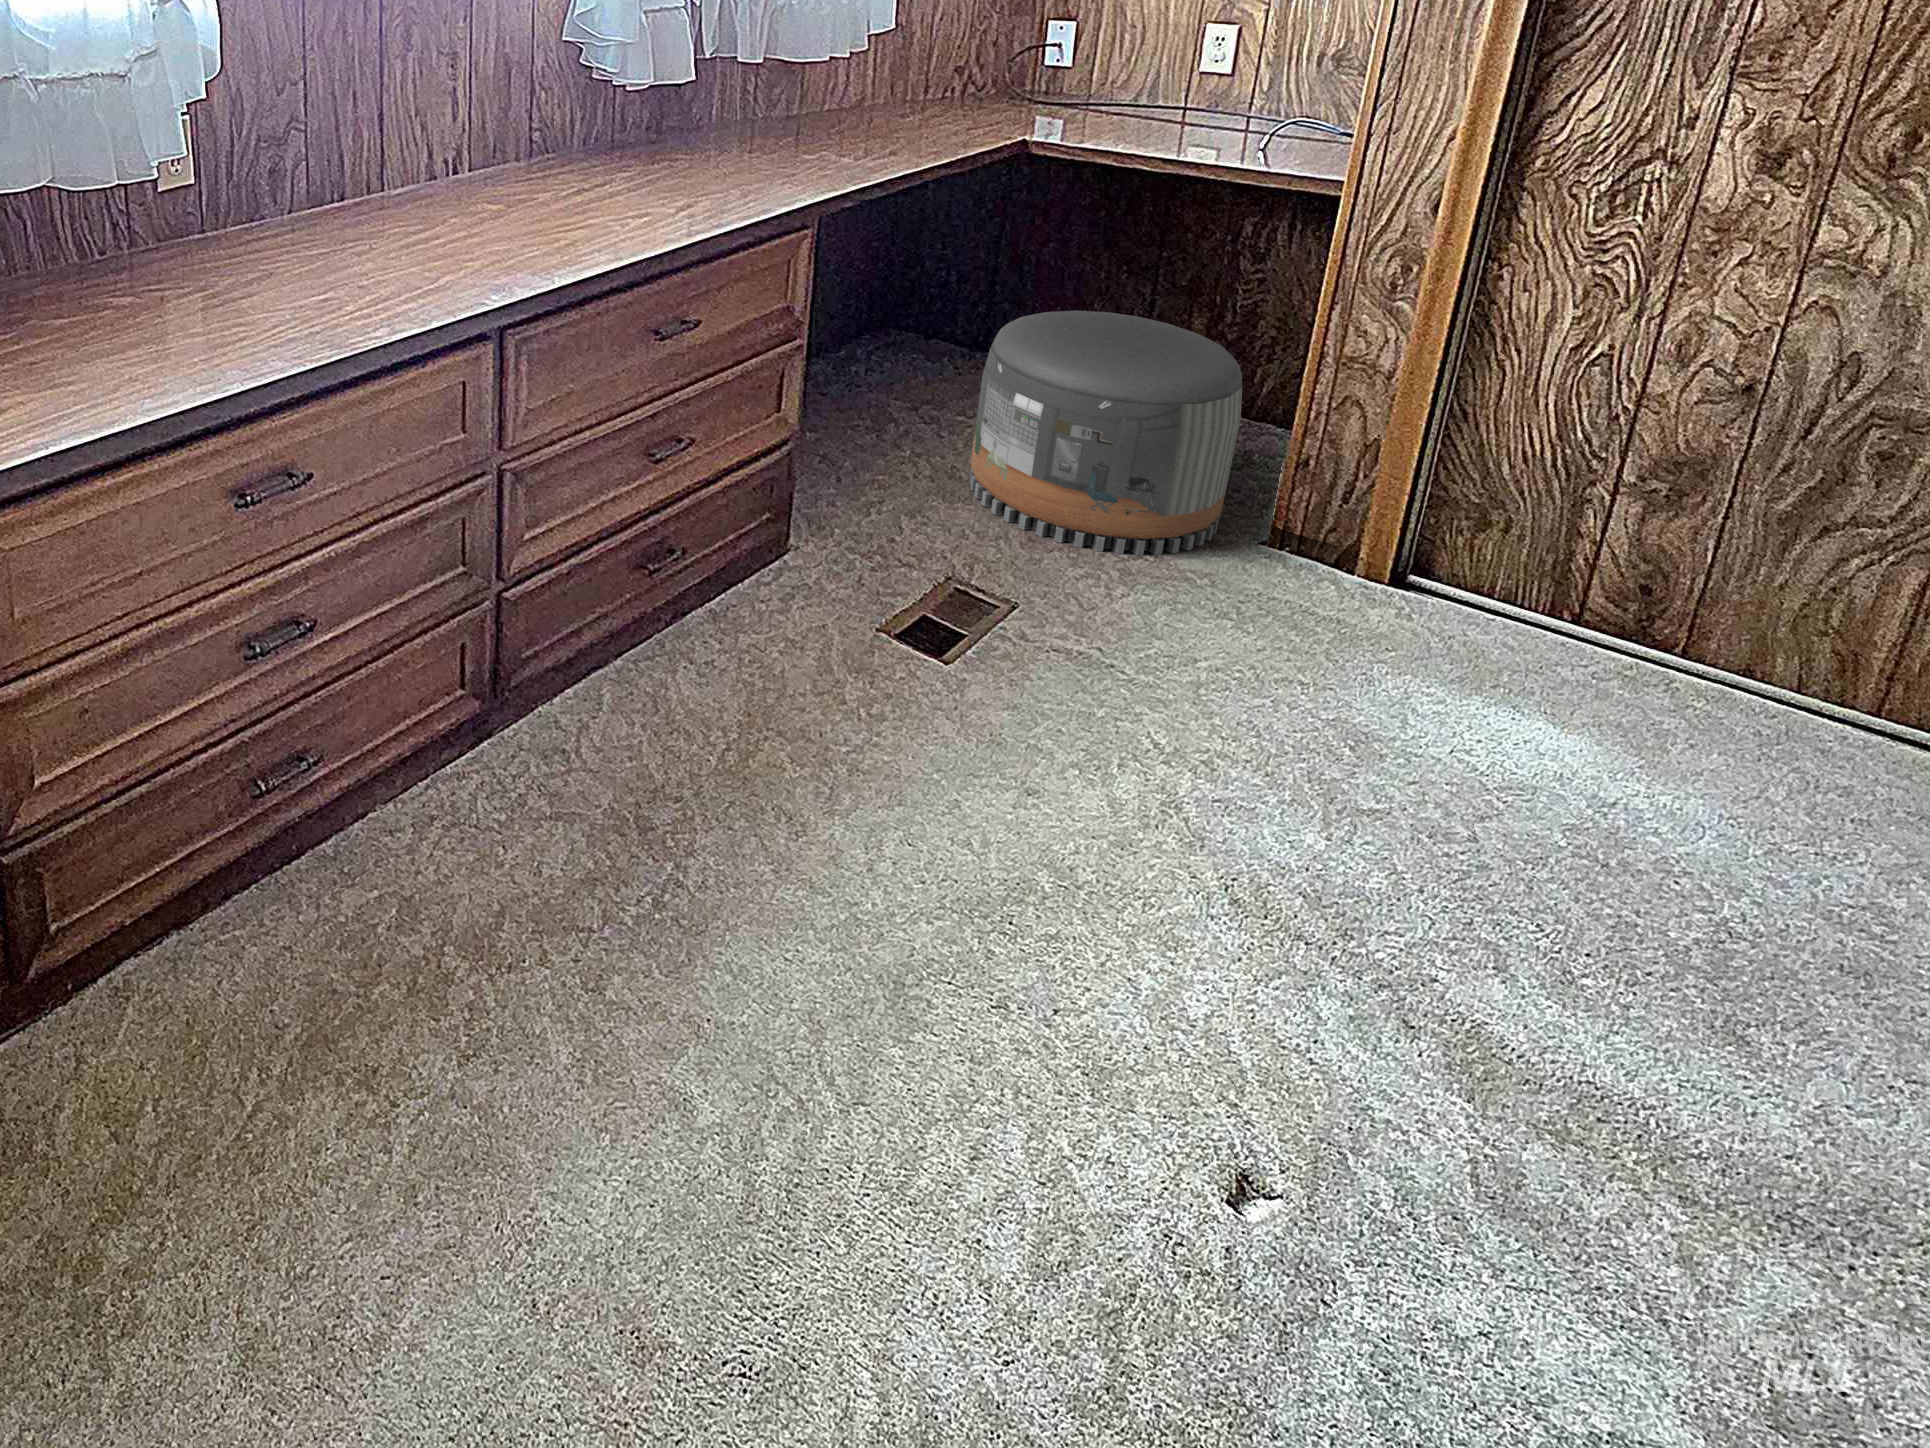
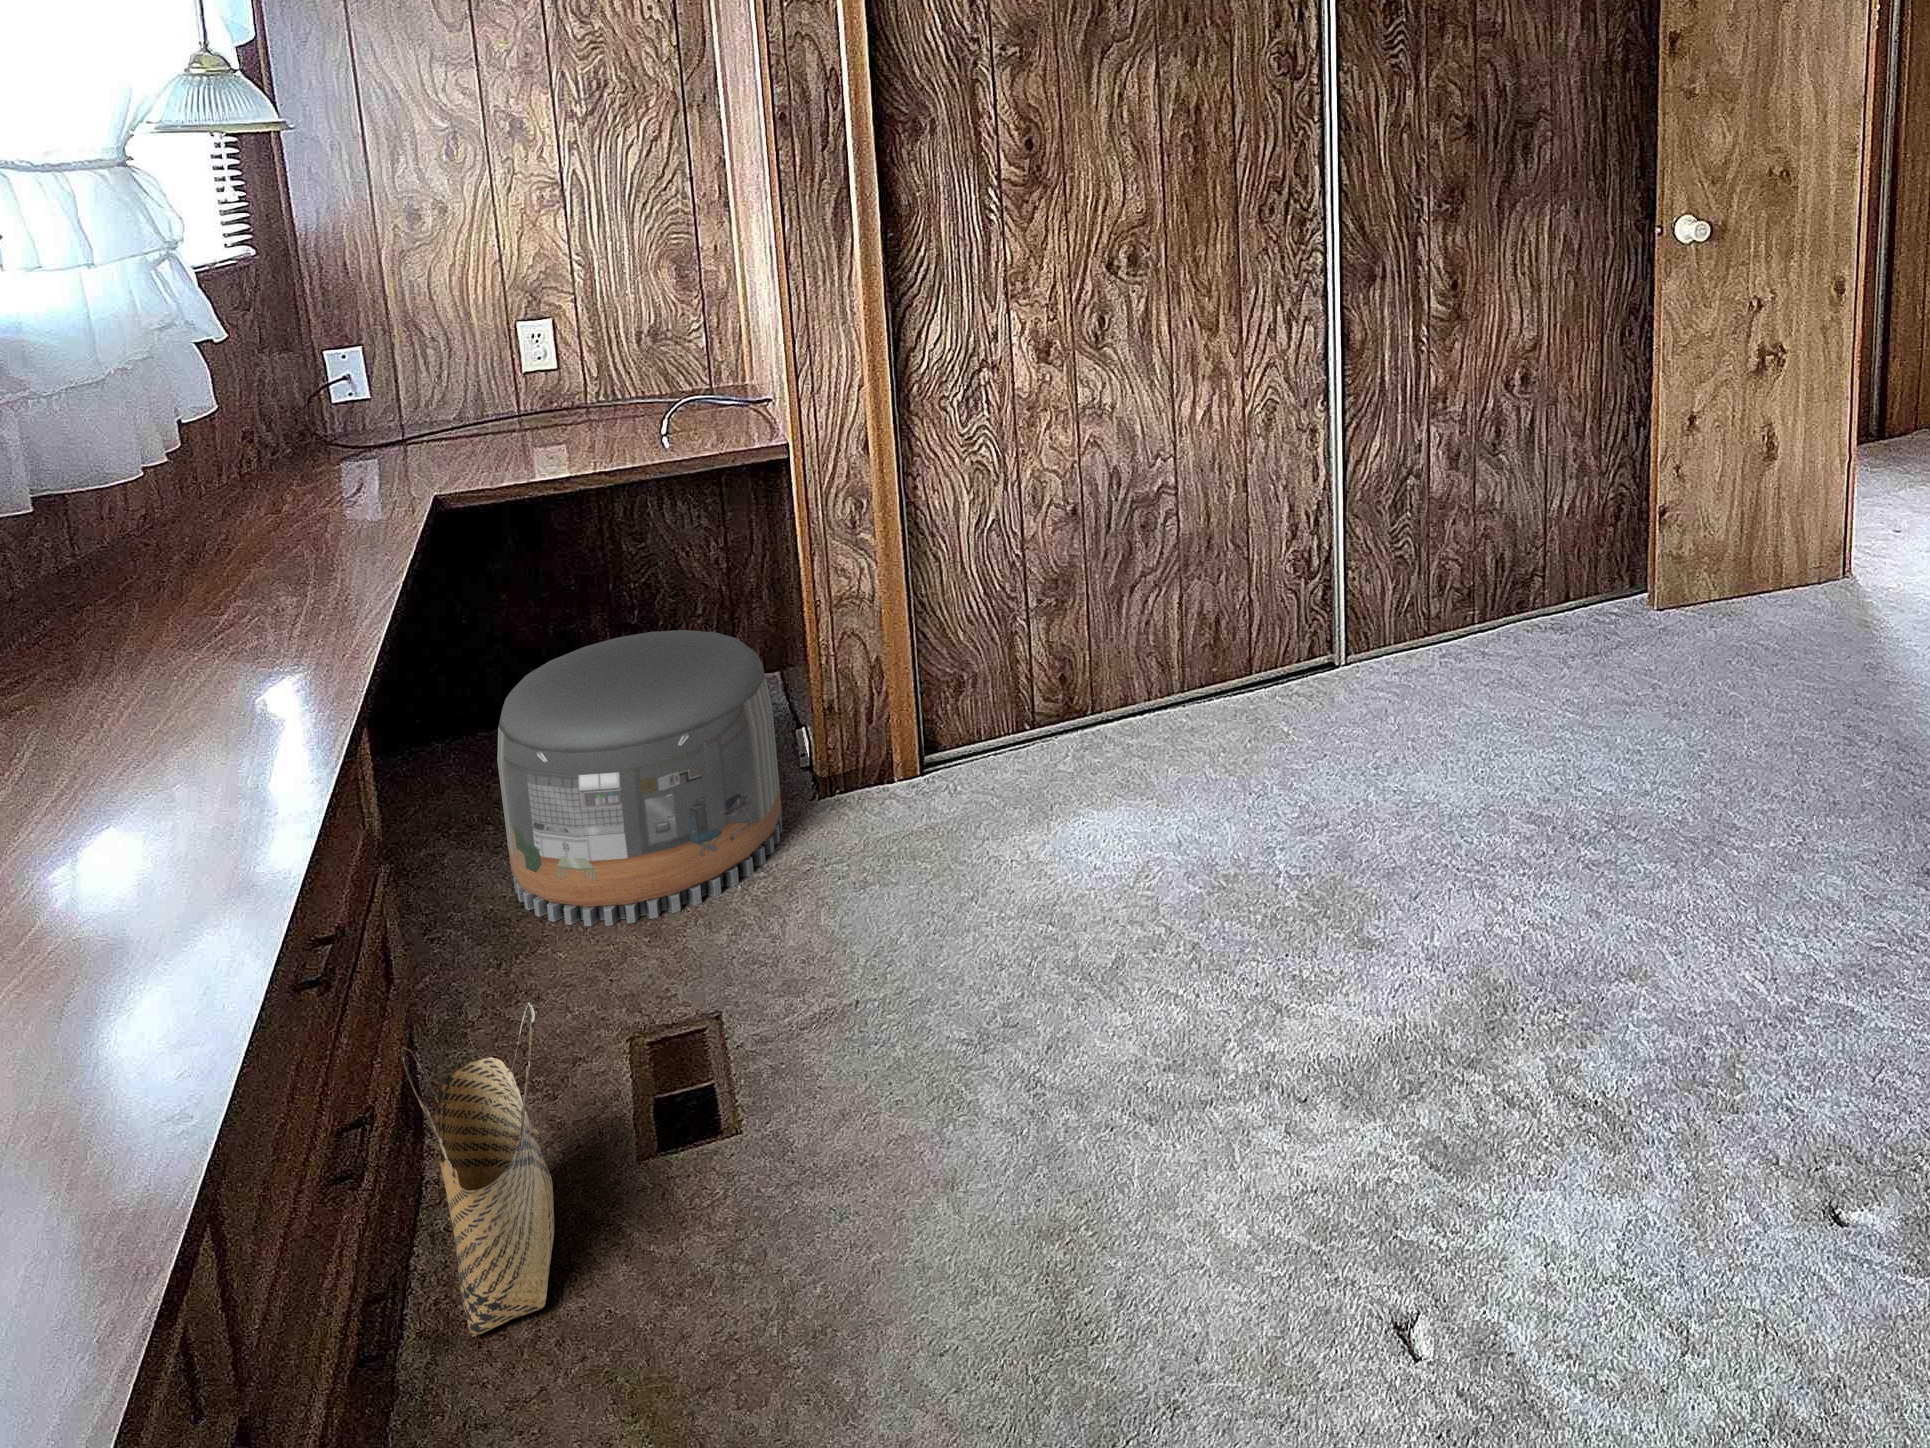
woven basket: none [713,452,814,656] -> present [401,1002,554,1336]

